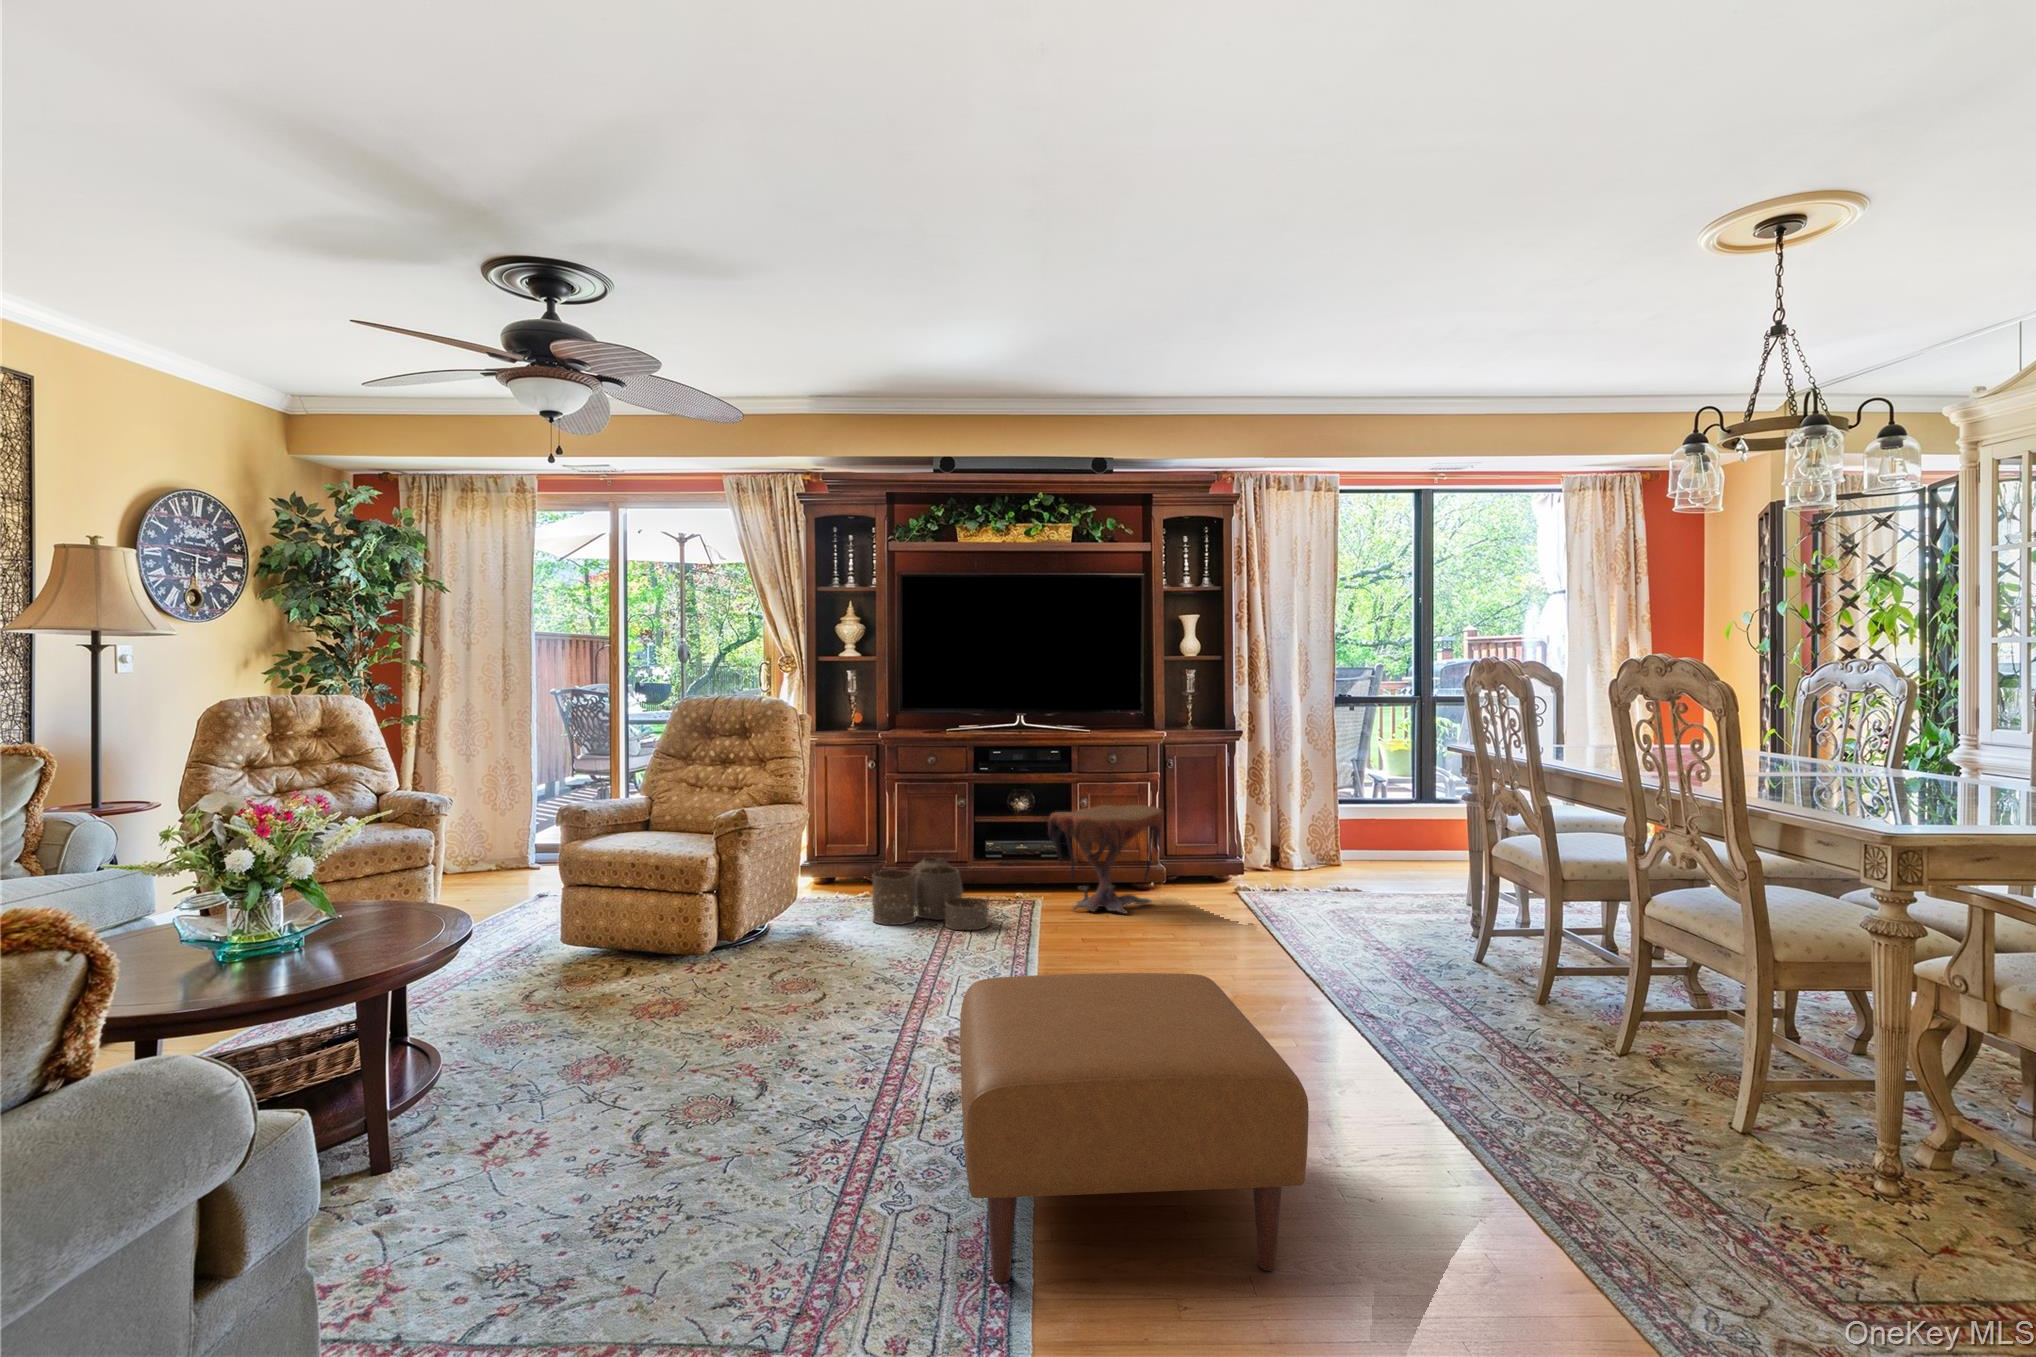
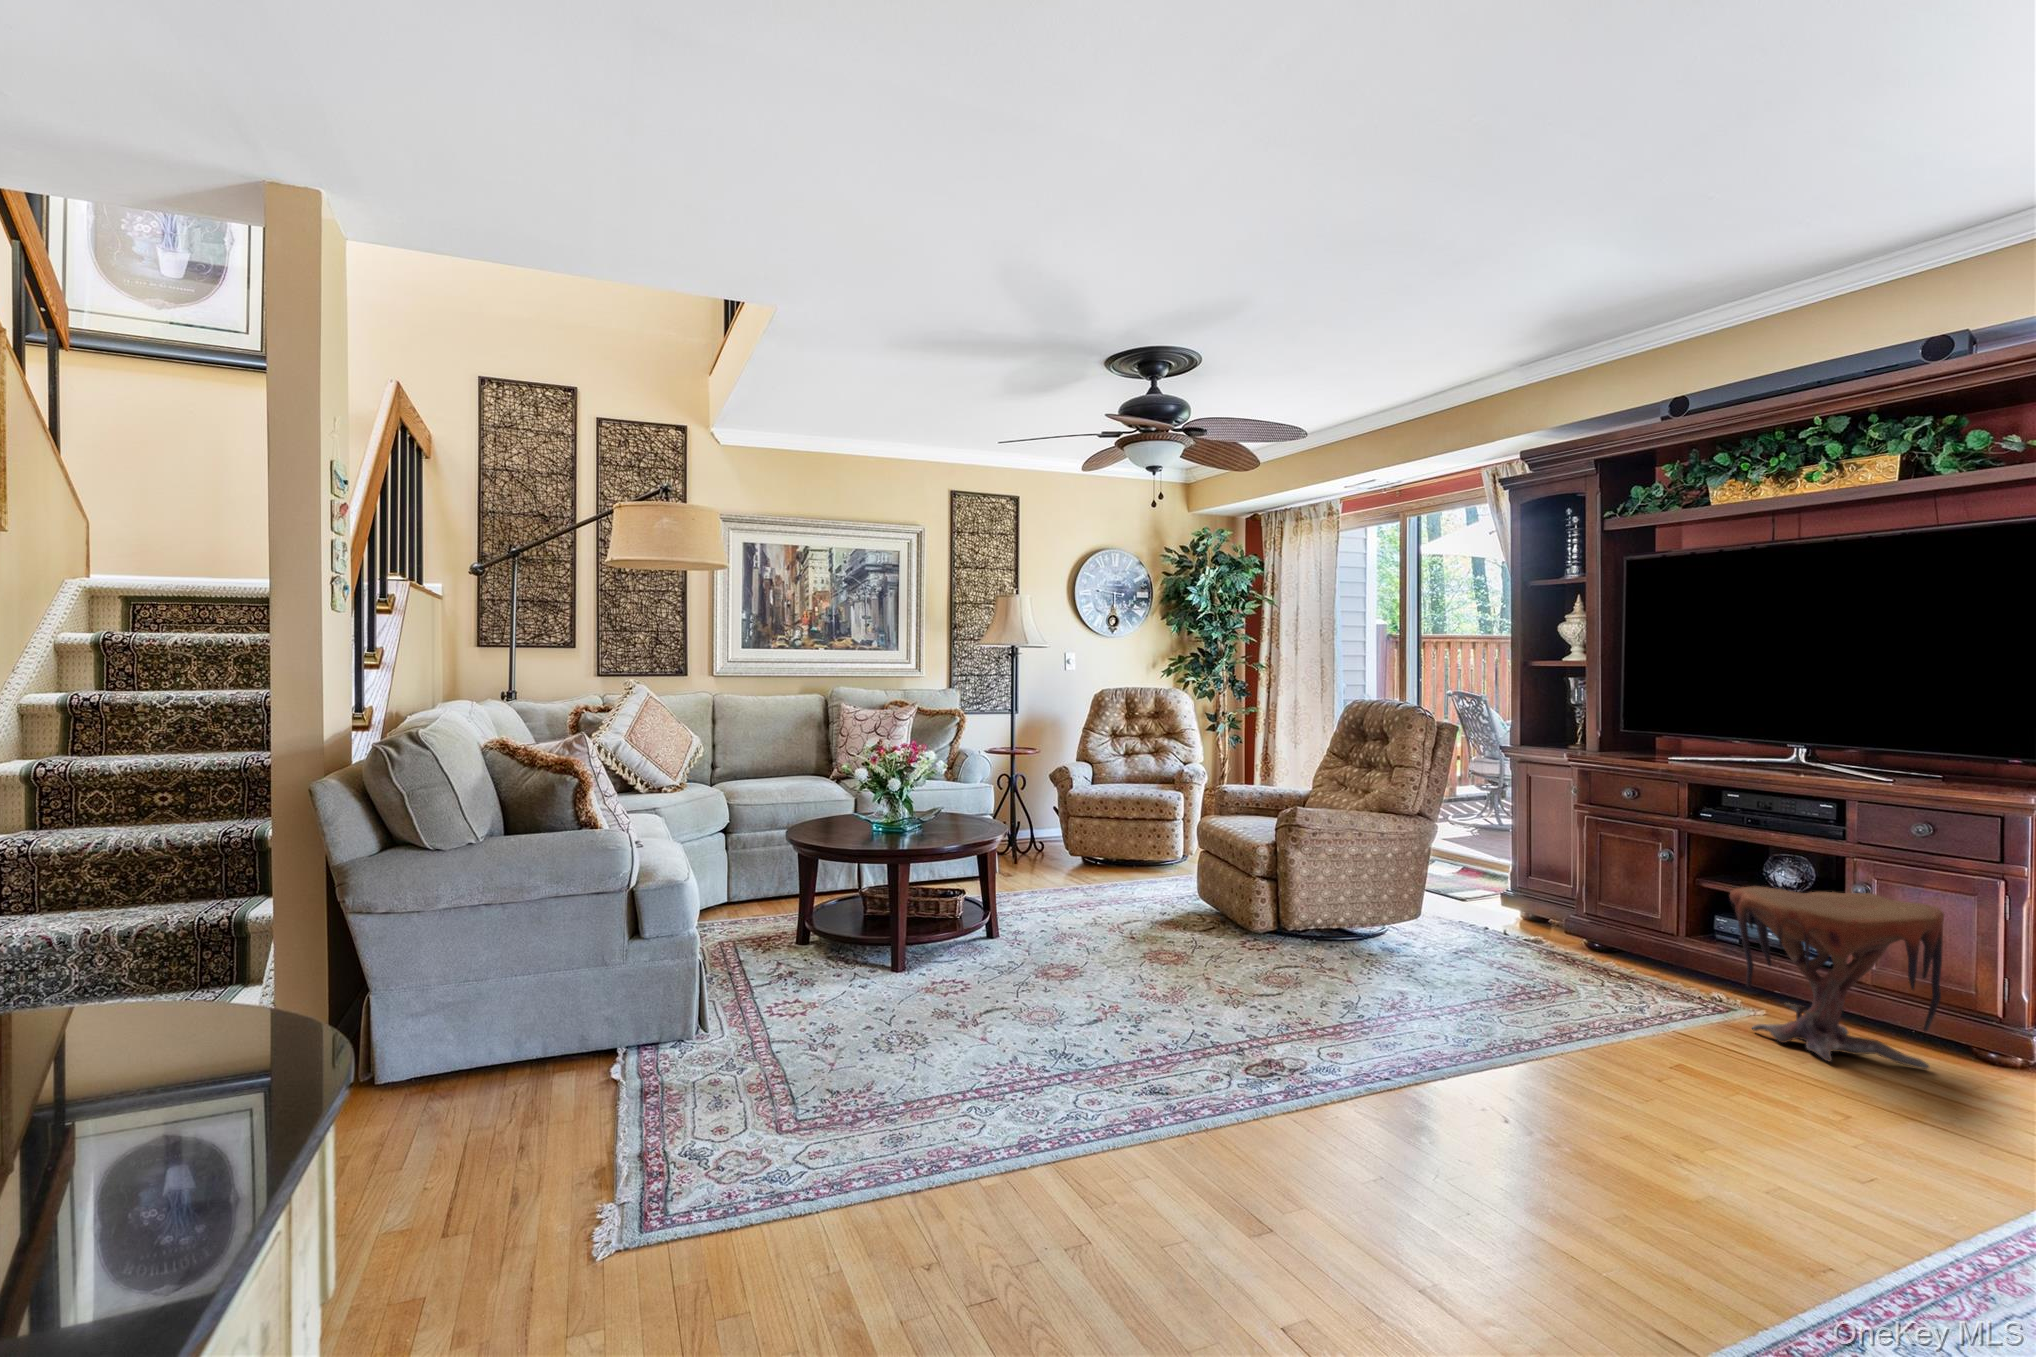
woven basket: present [872,856,989,930] -> none [1471,898,1629,1004]
ottoman: present [960,973,1309,1283] -> none [891,969,1258,1276]

